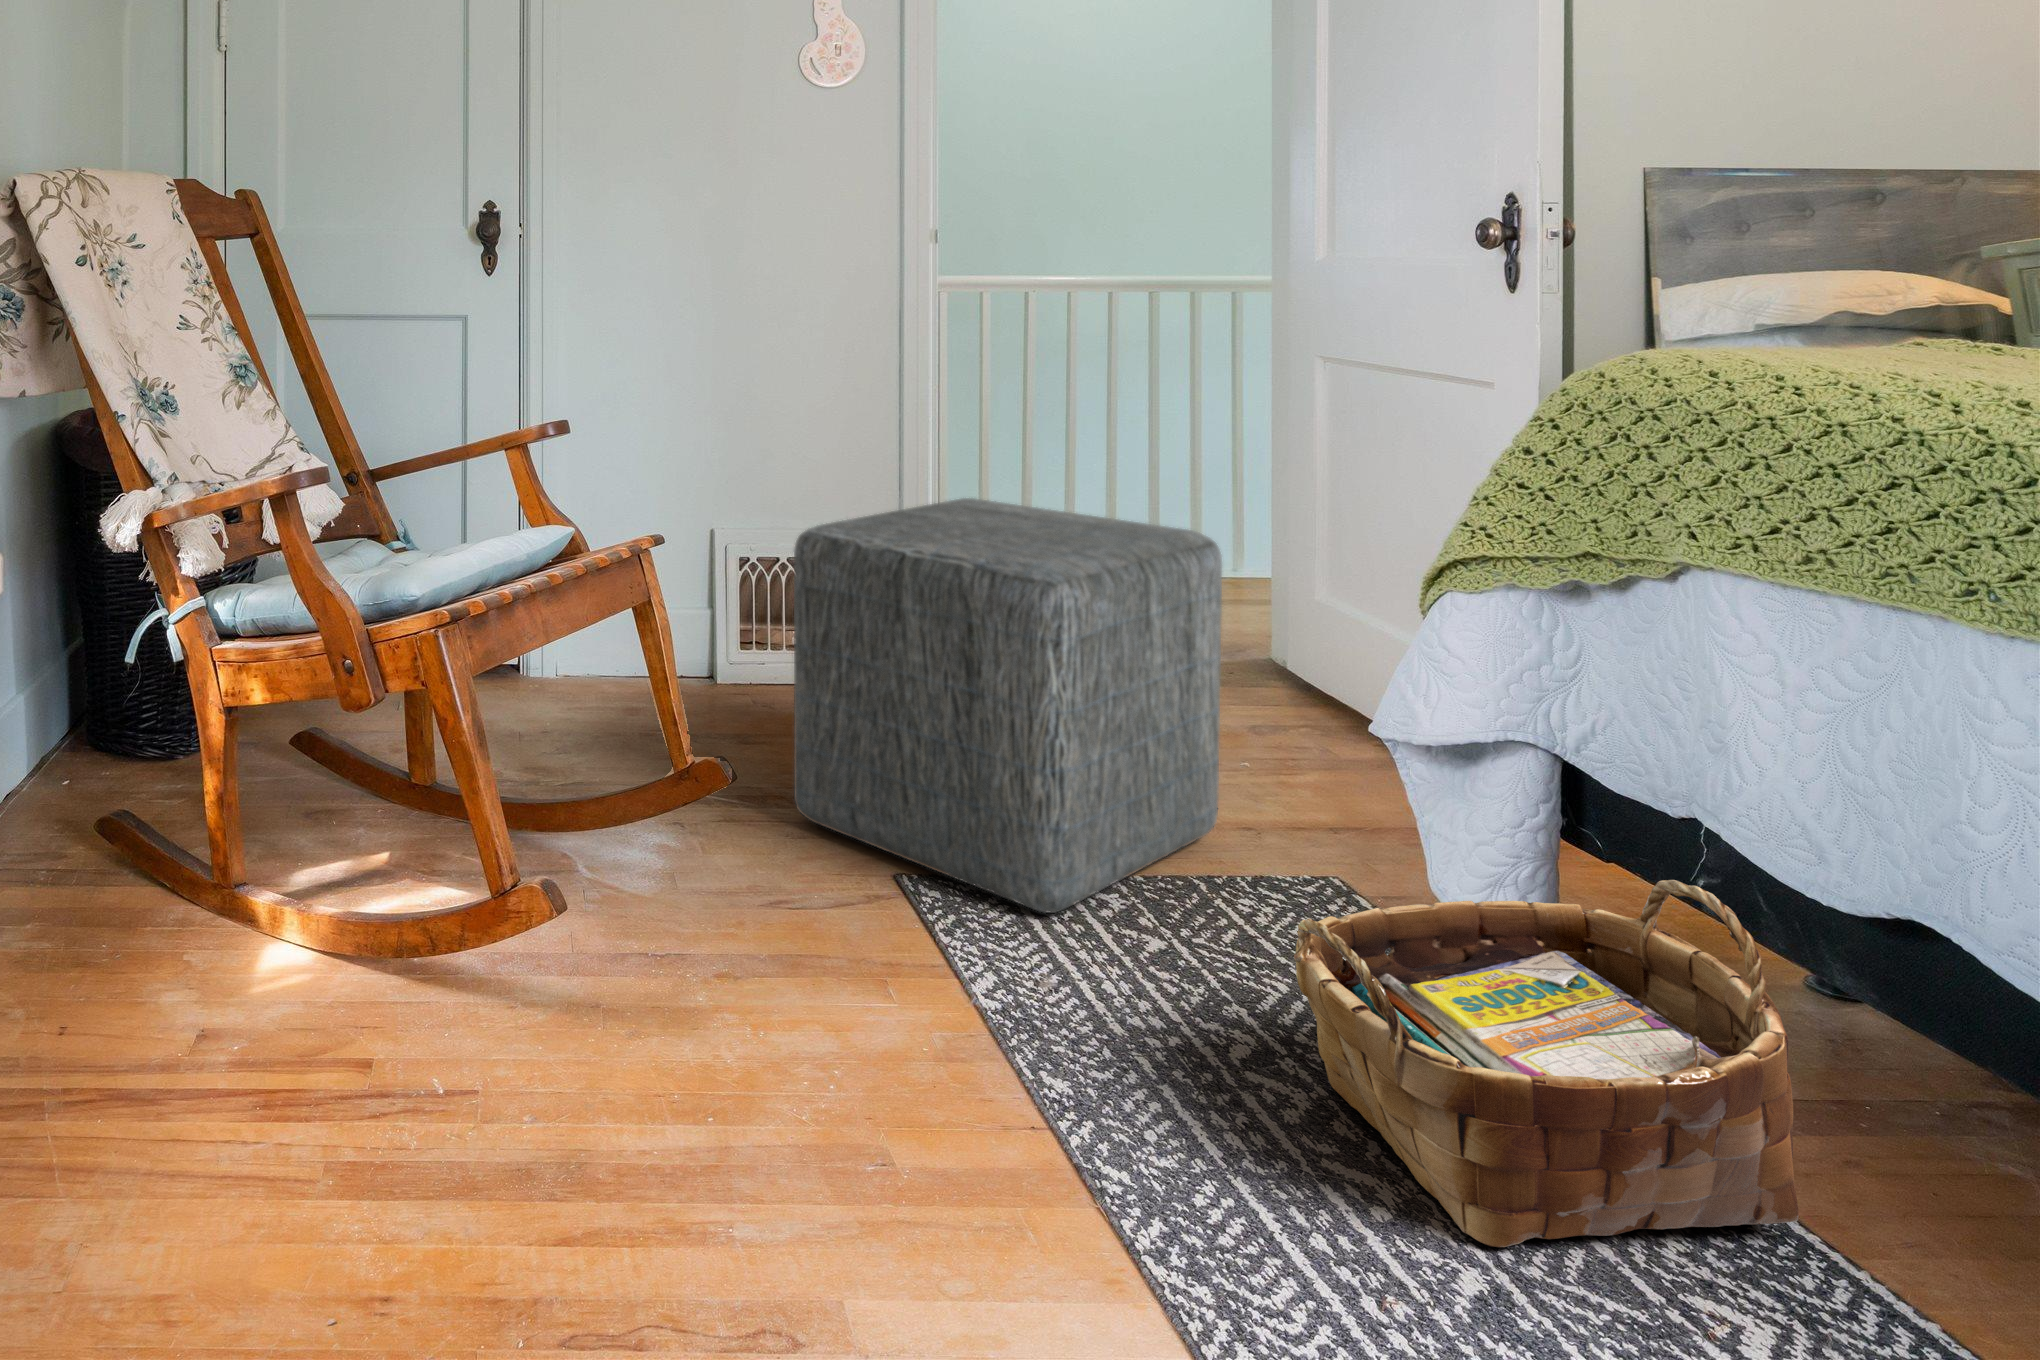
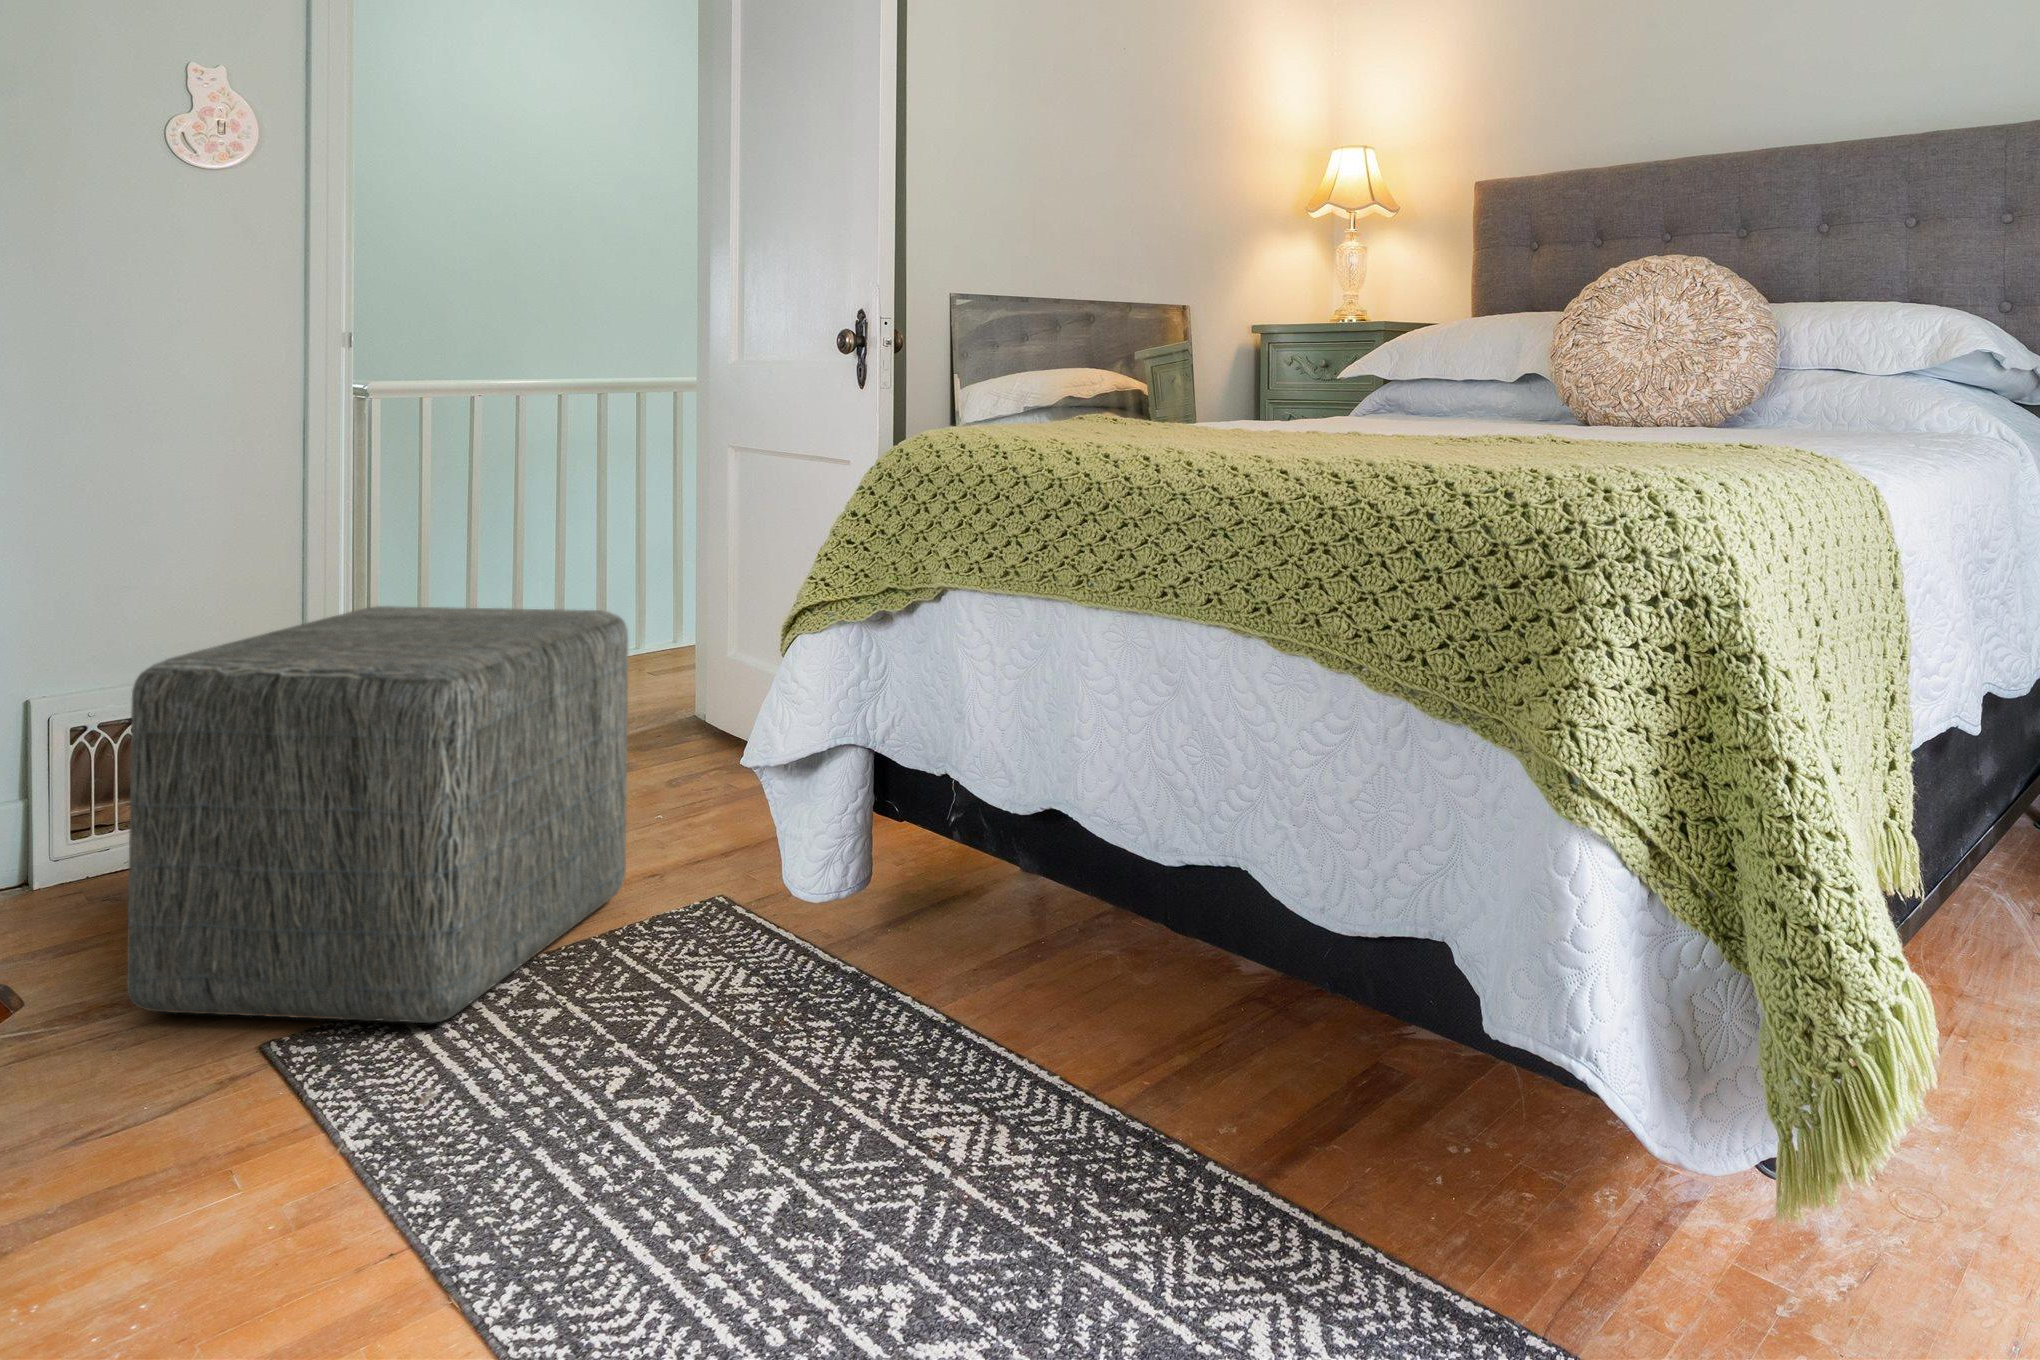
woven basket: present [1294,880,1798,1247] -> none [655,826,999,1167]

